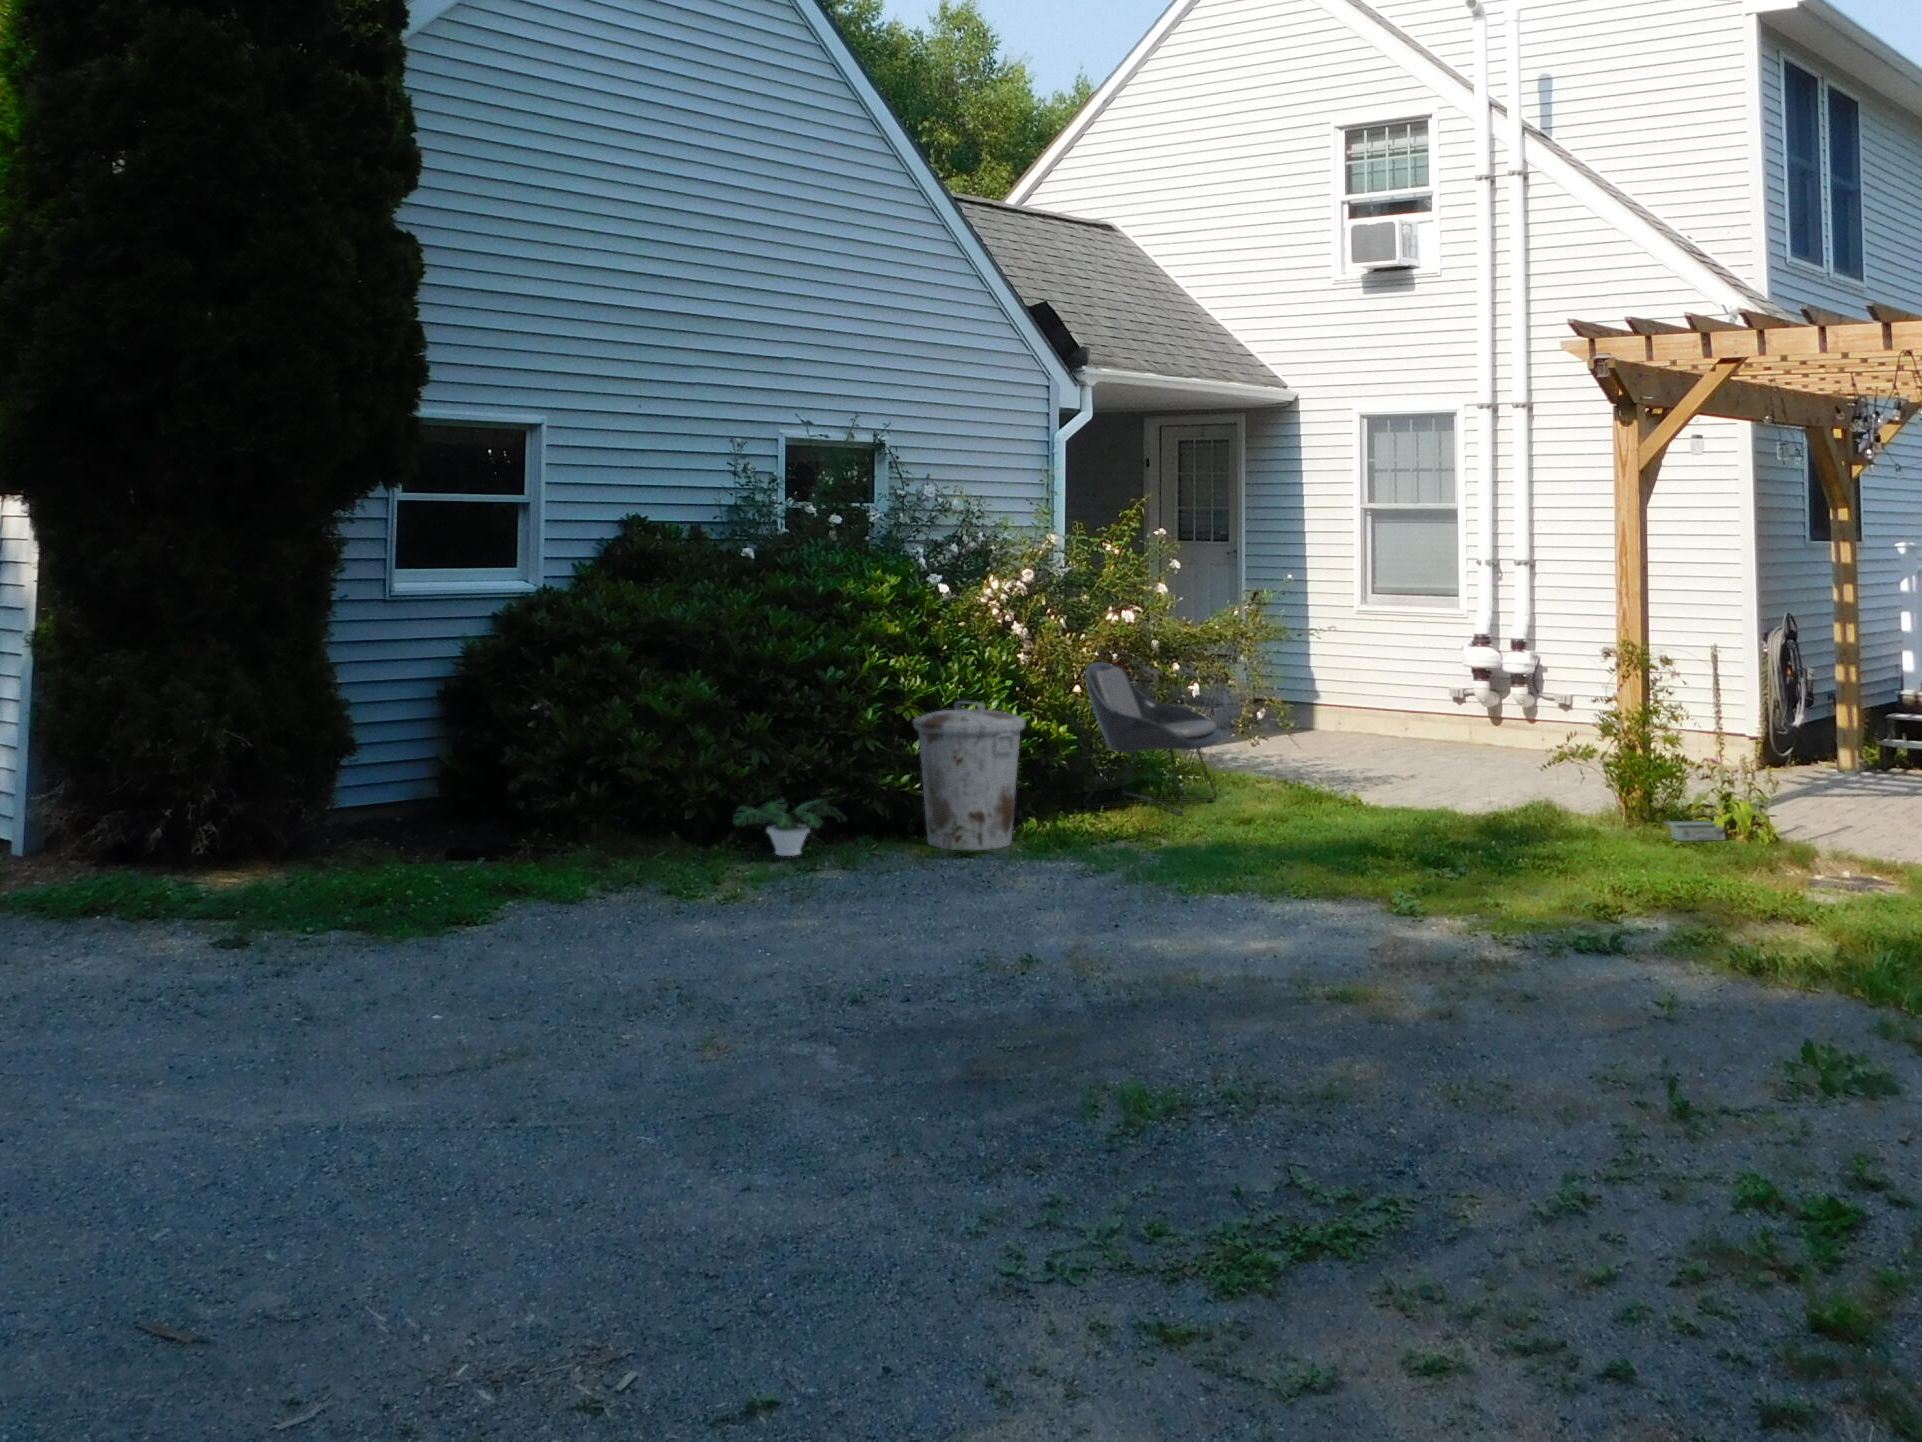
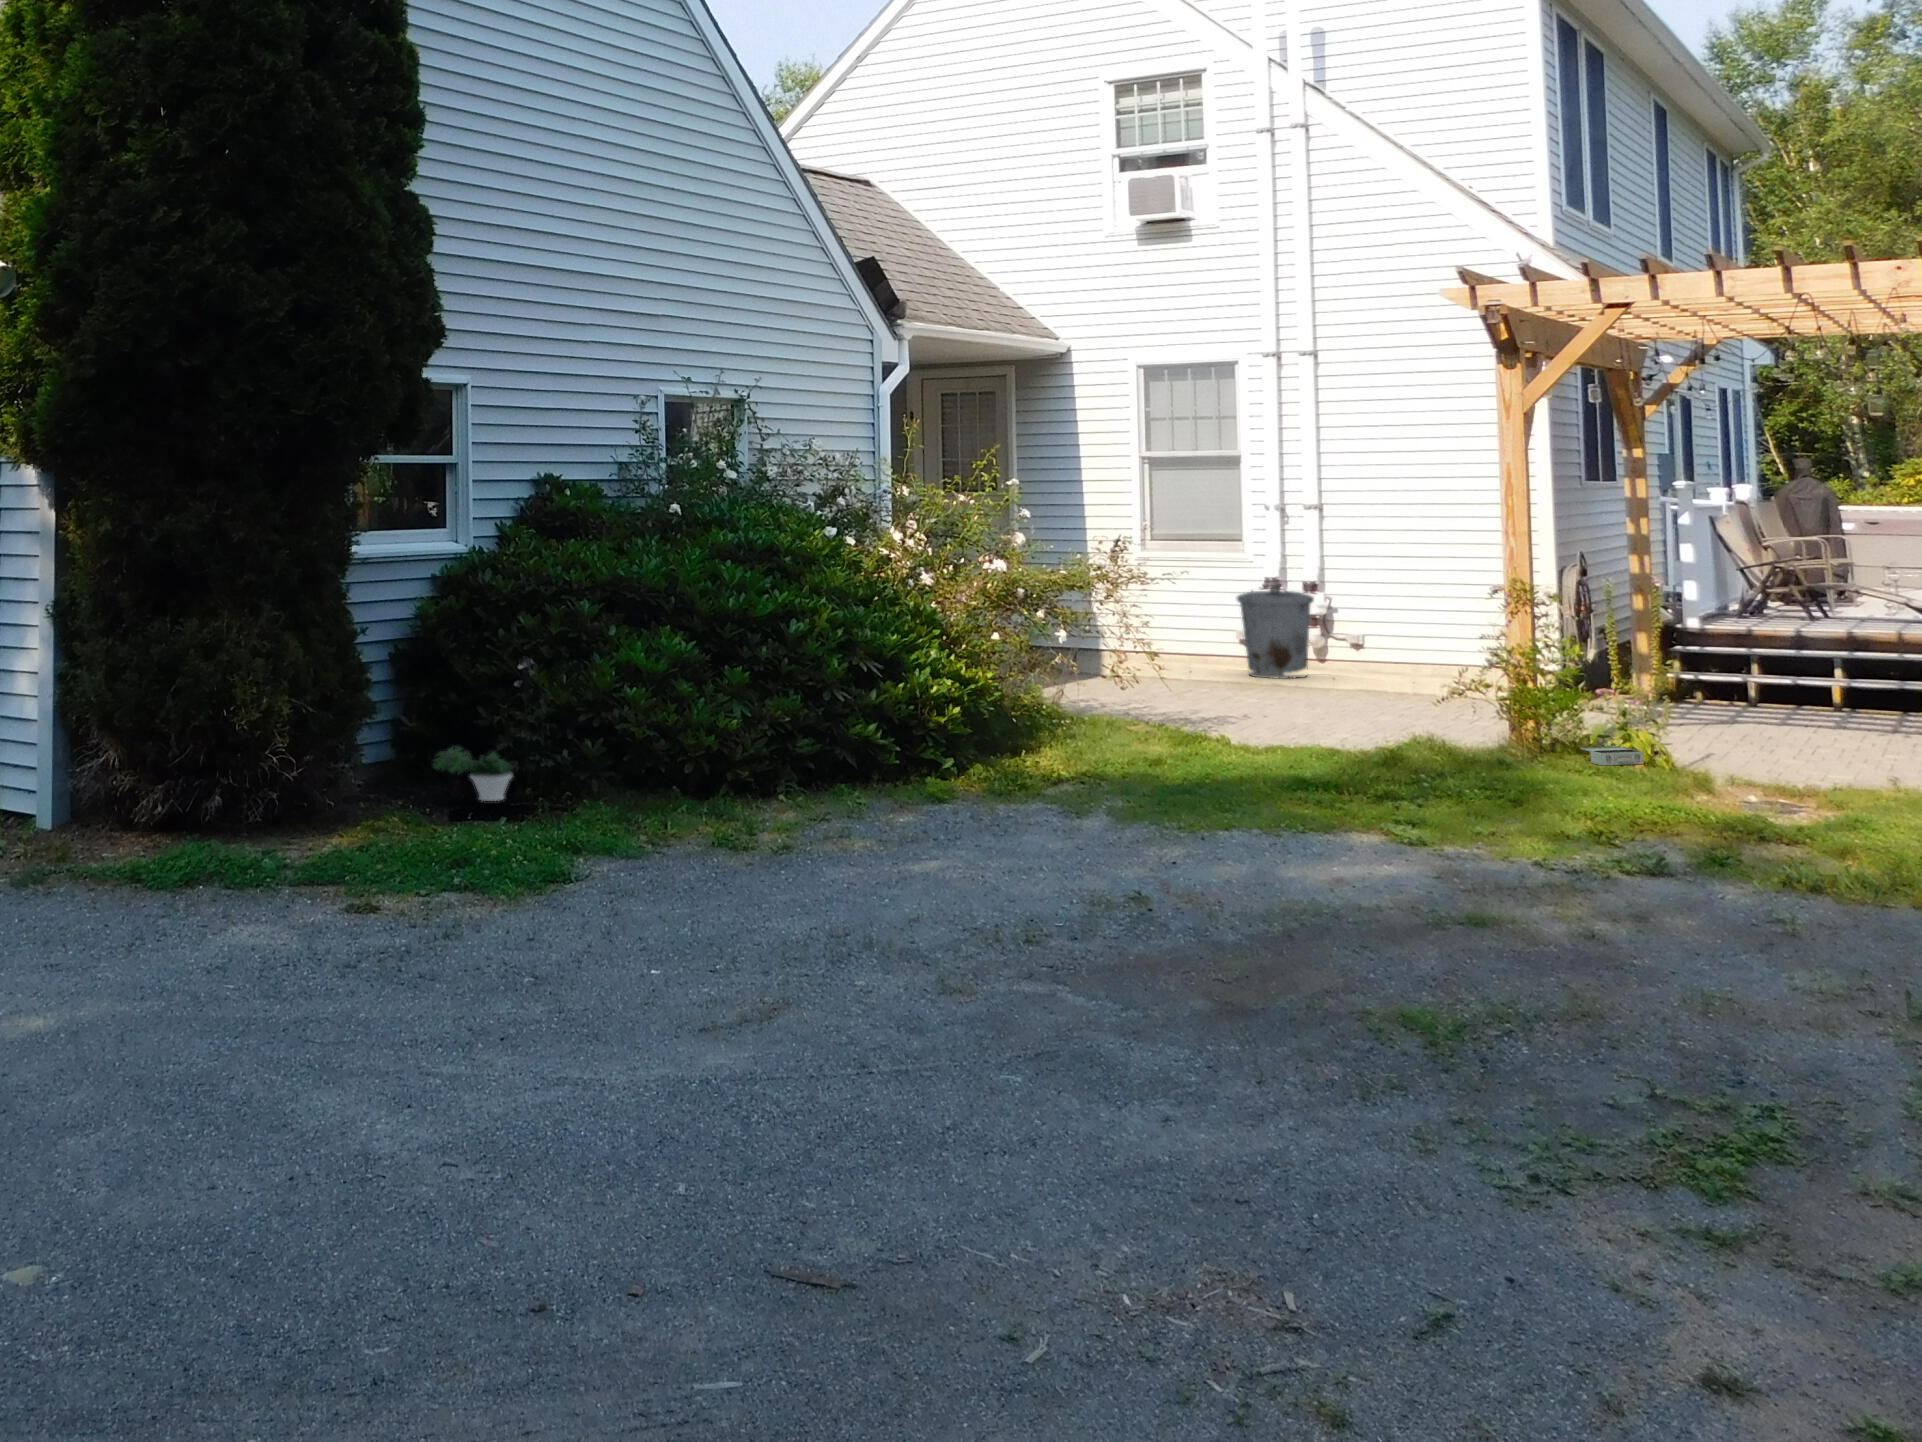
lounge chair: present [1085,663,1223,816] -> none [994,608,1127,754]
trash can: present [913,701,1025,850] -> present [1236,585,1314,679]
potted plant: present [733,799,847,856] -> present [433,746,517,801]

